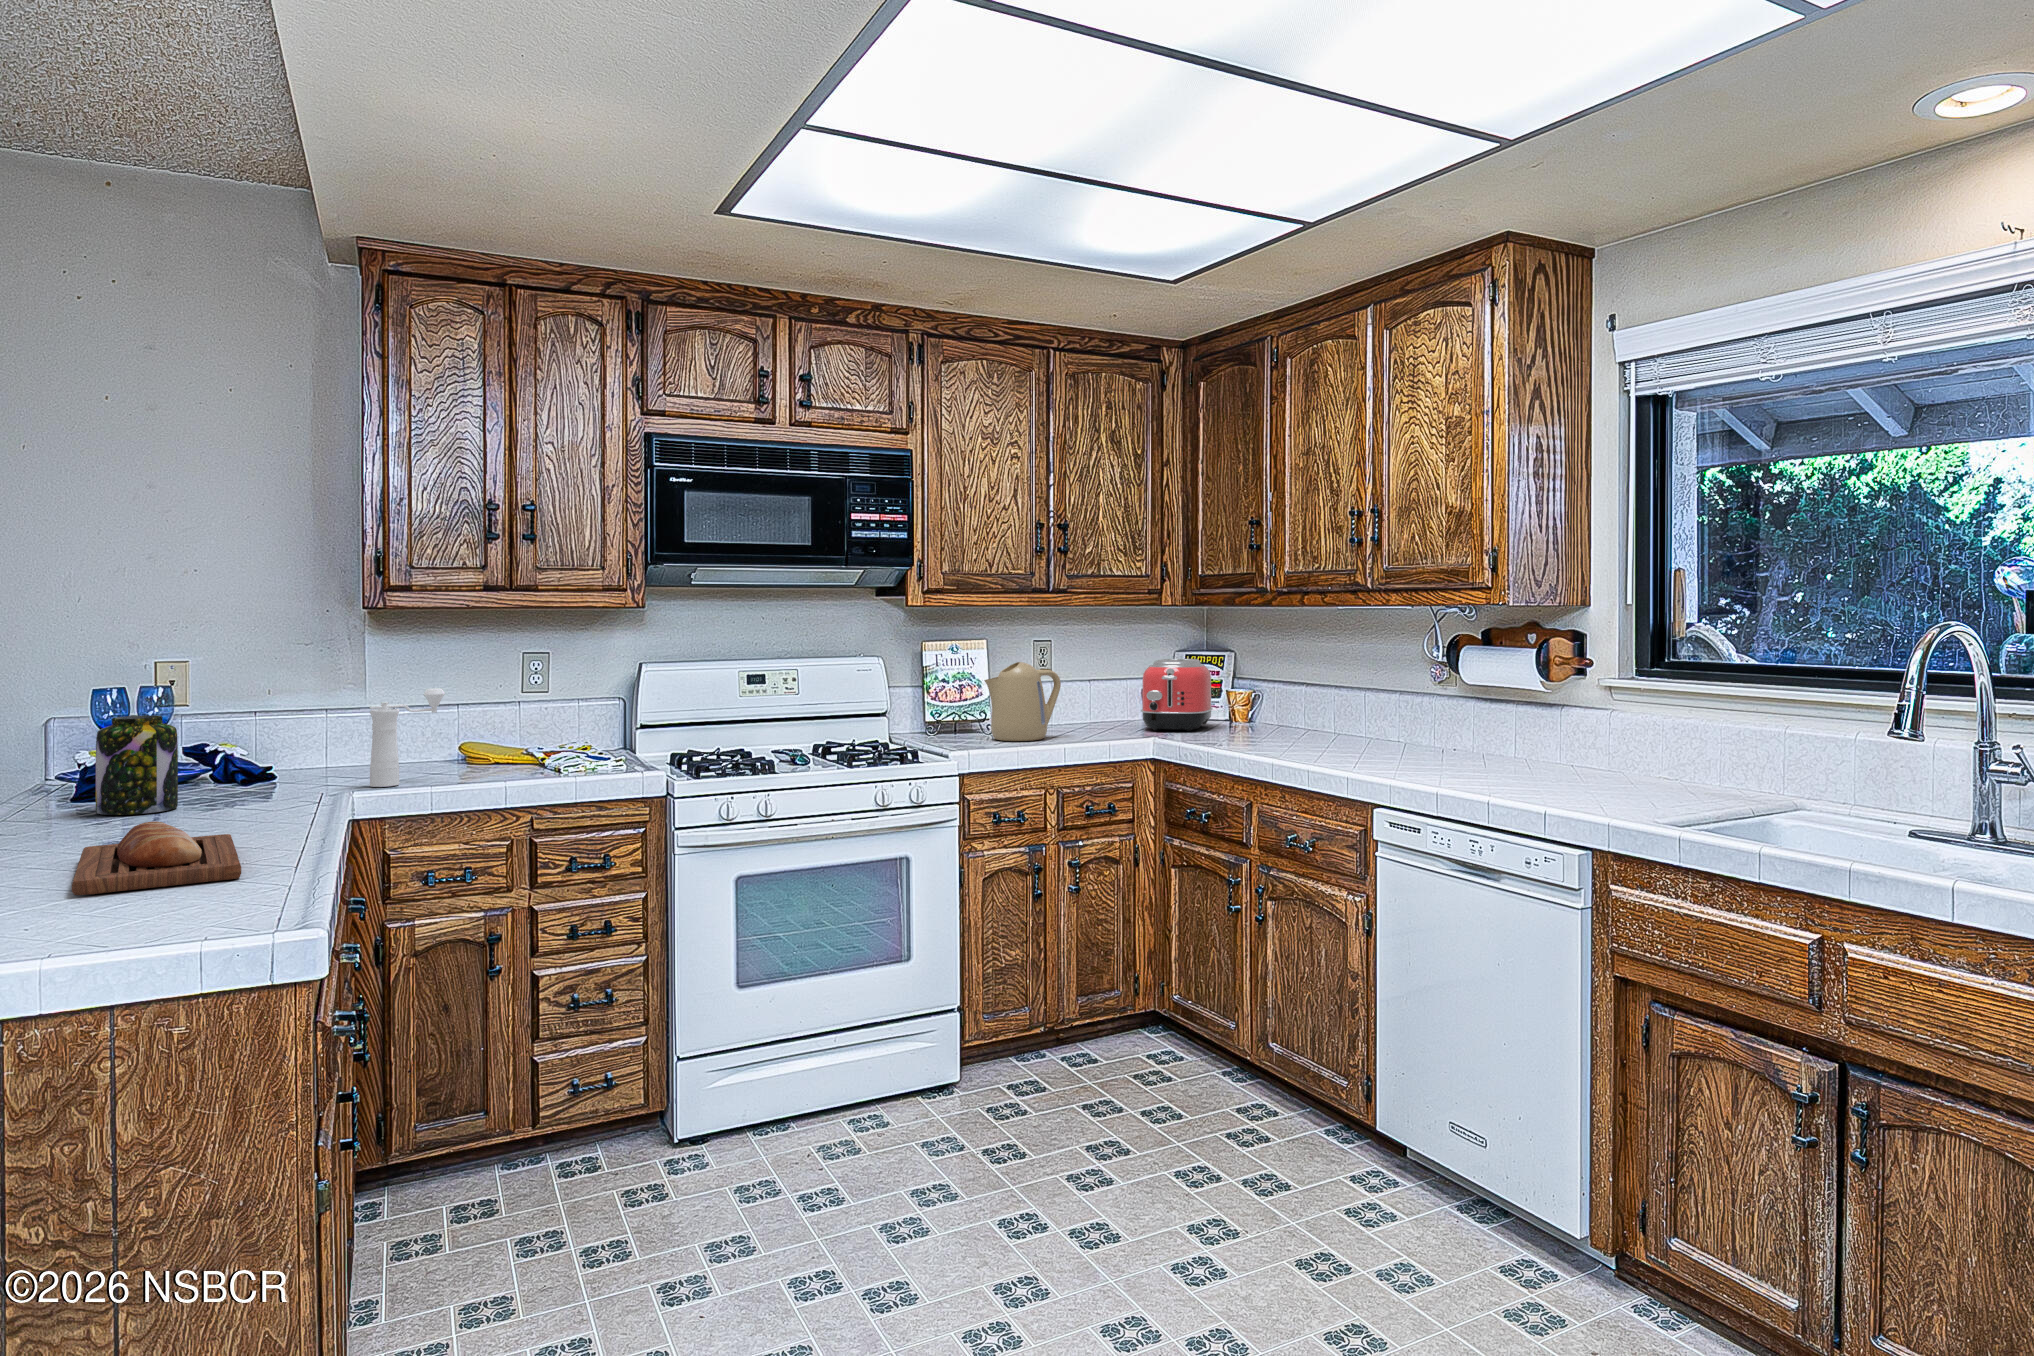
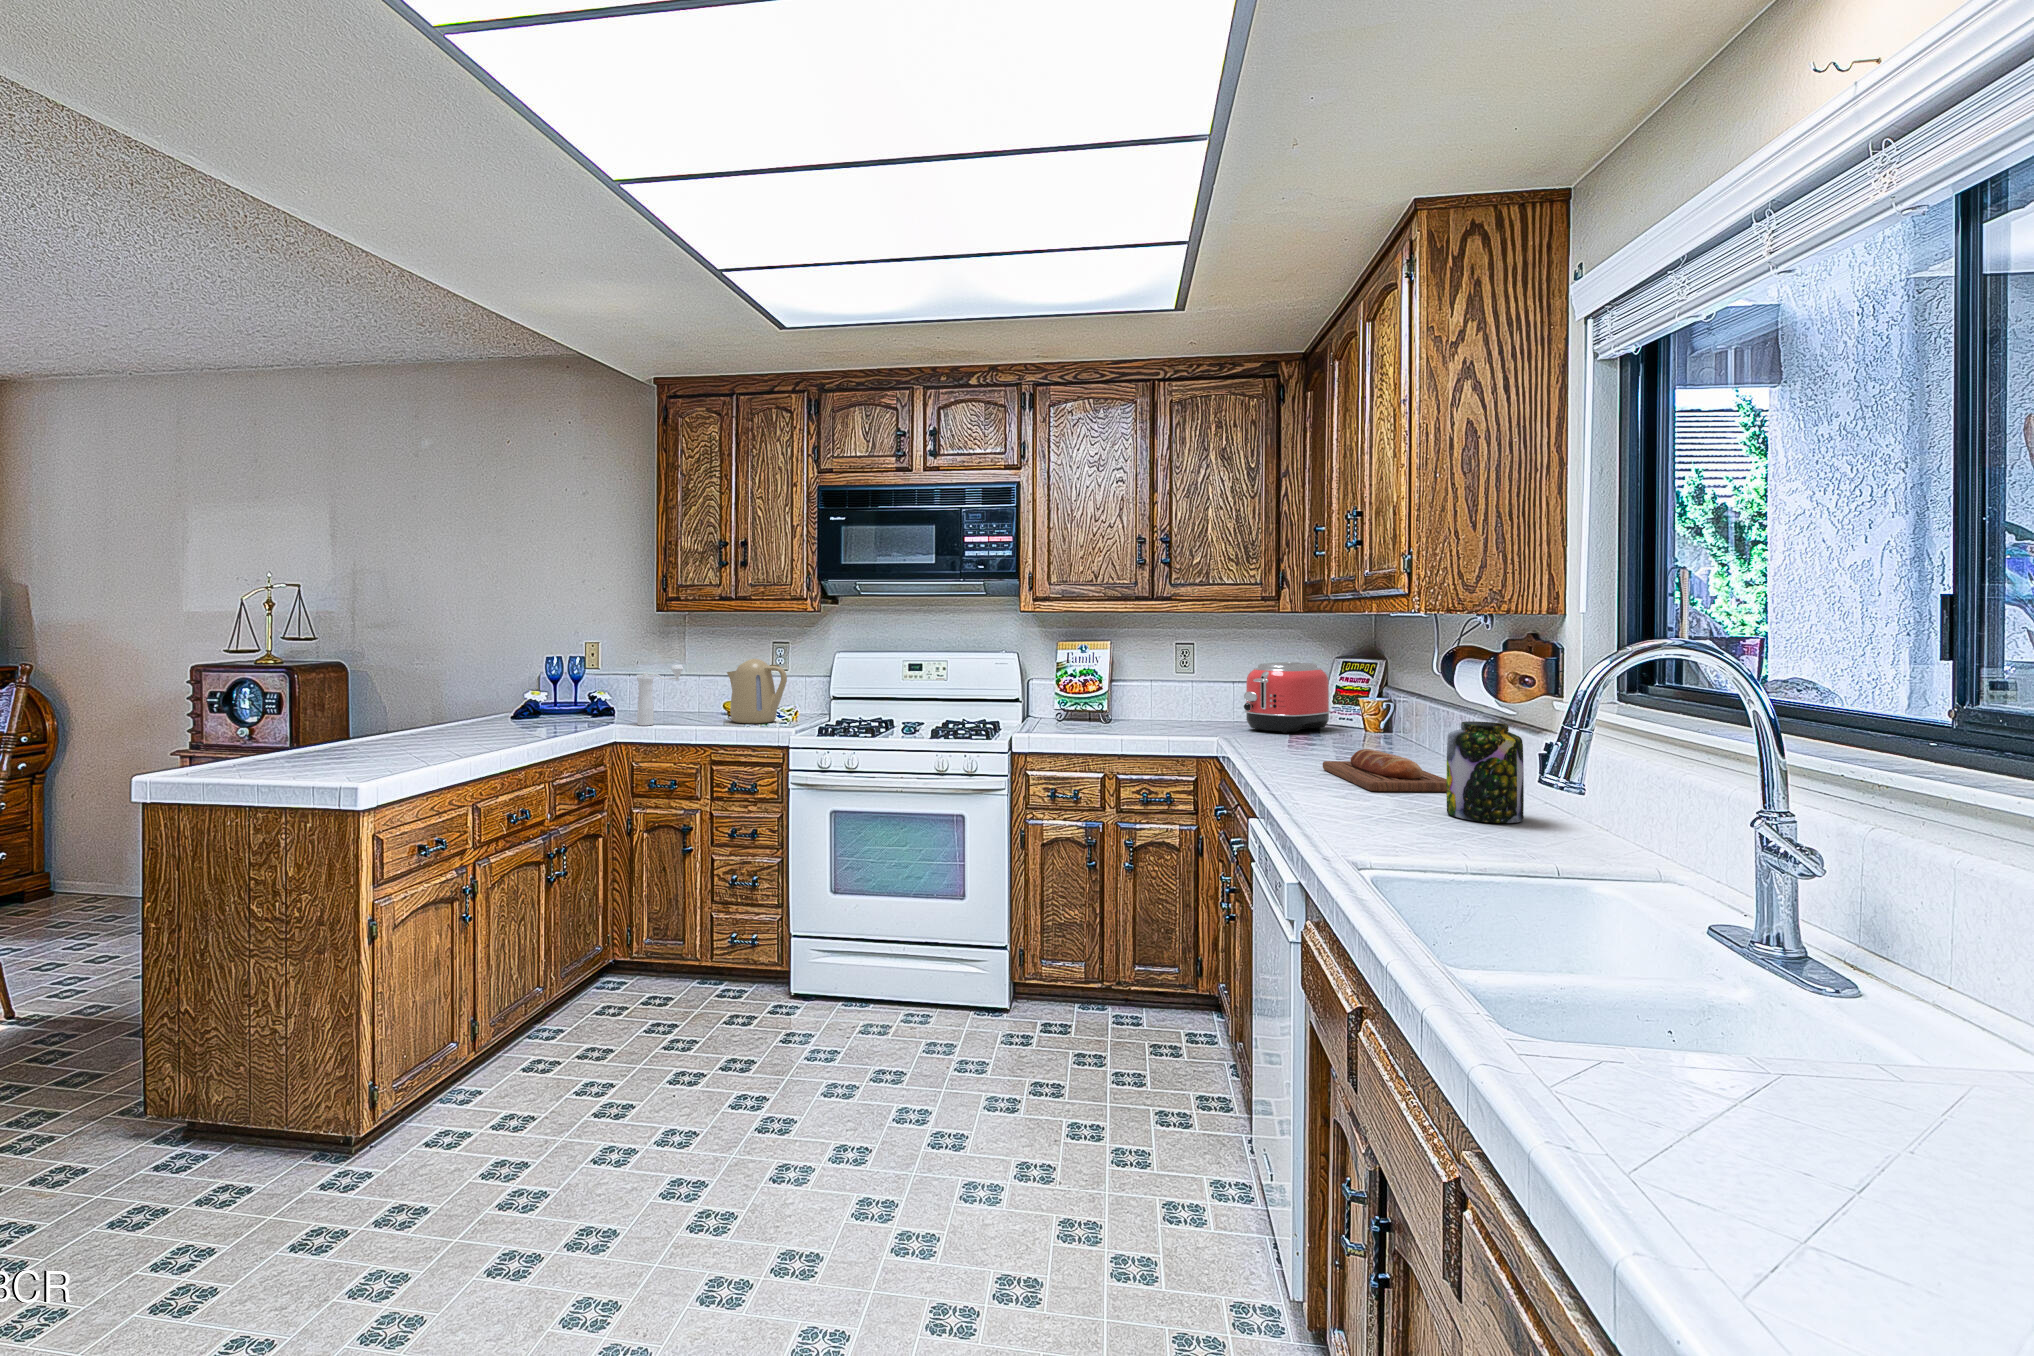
kettle: present [984,662,1061,741] -> present [727,658,787,723]
jar: present [96,716,178,815] -> present [1447,721,1524,823]
bread loaf: present [72,821,241,895] -> present [1323,749,1447,792]

